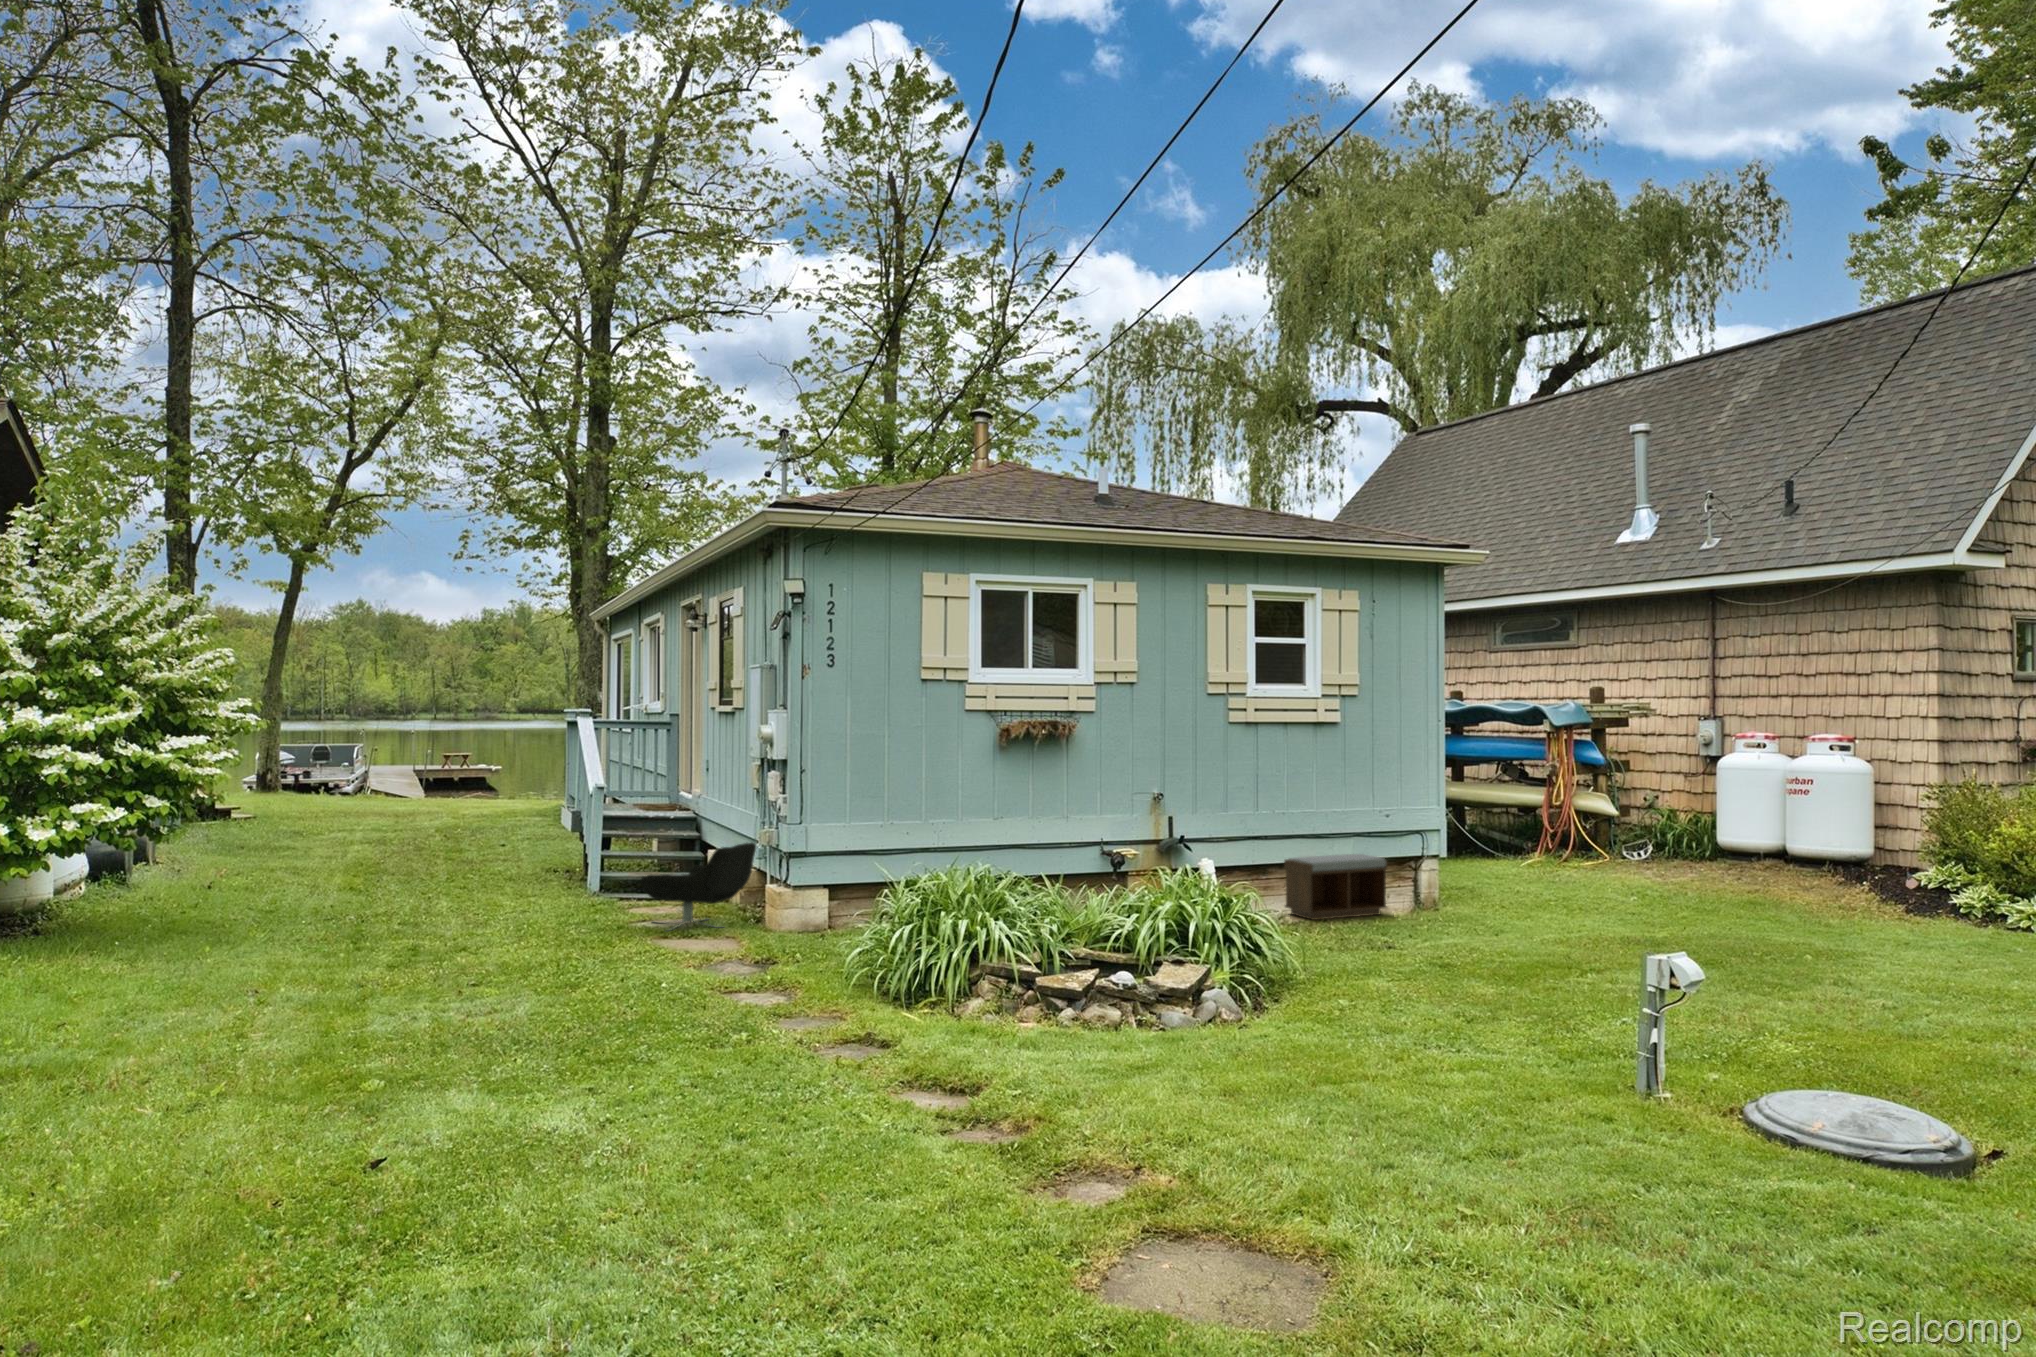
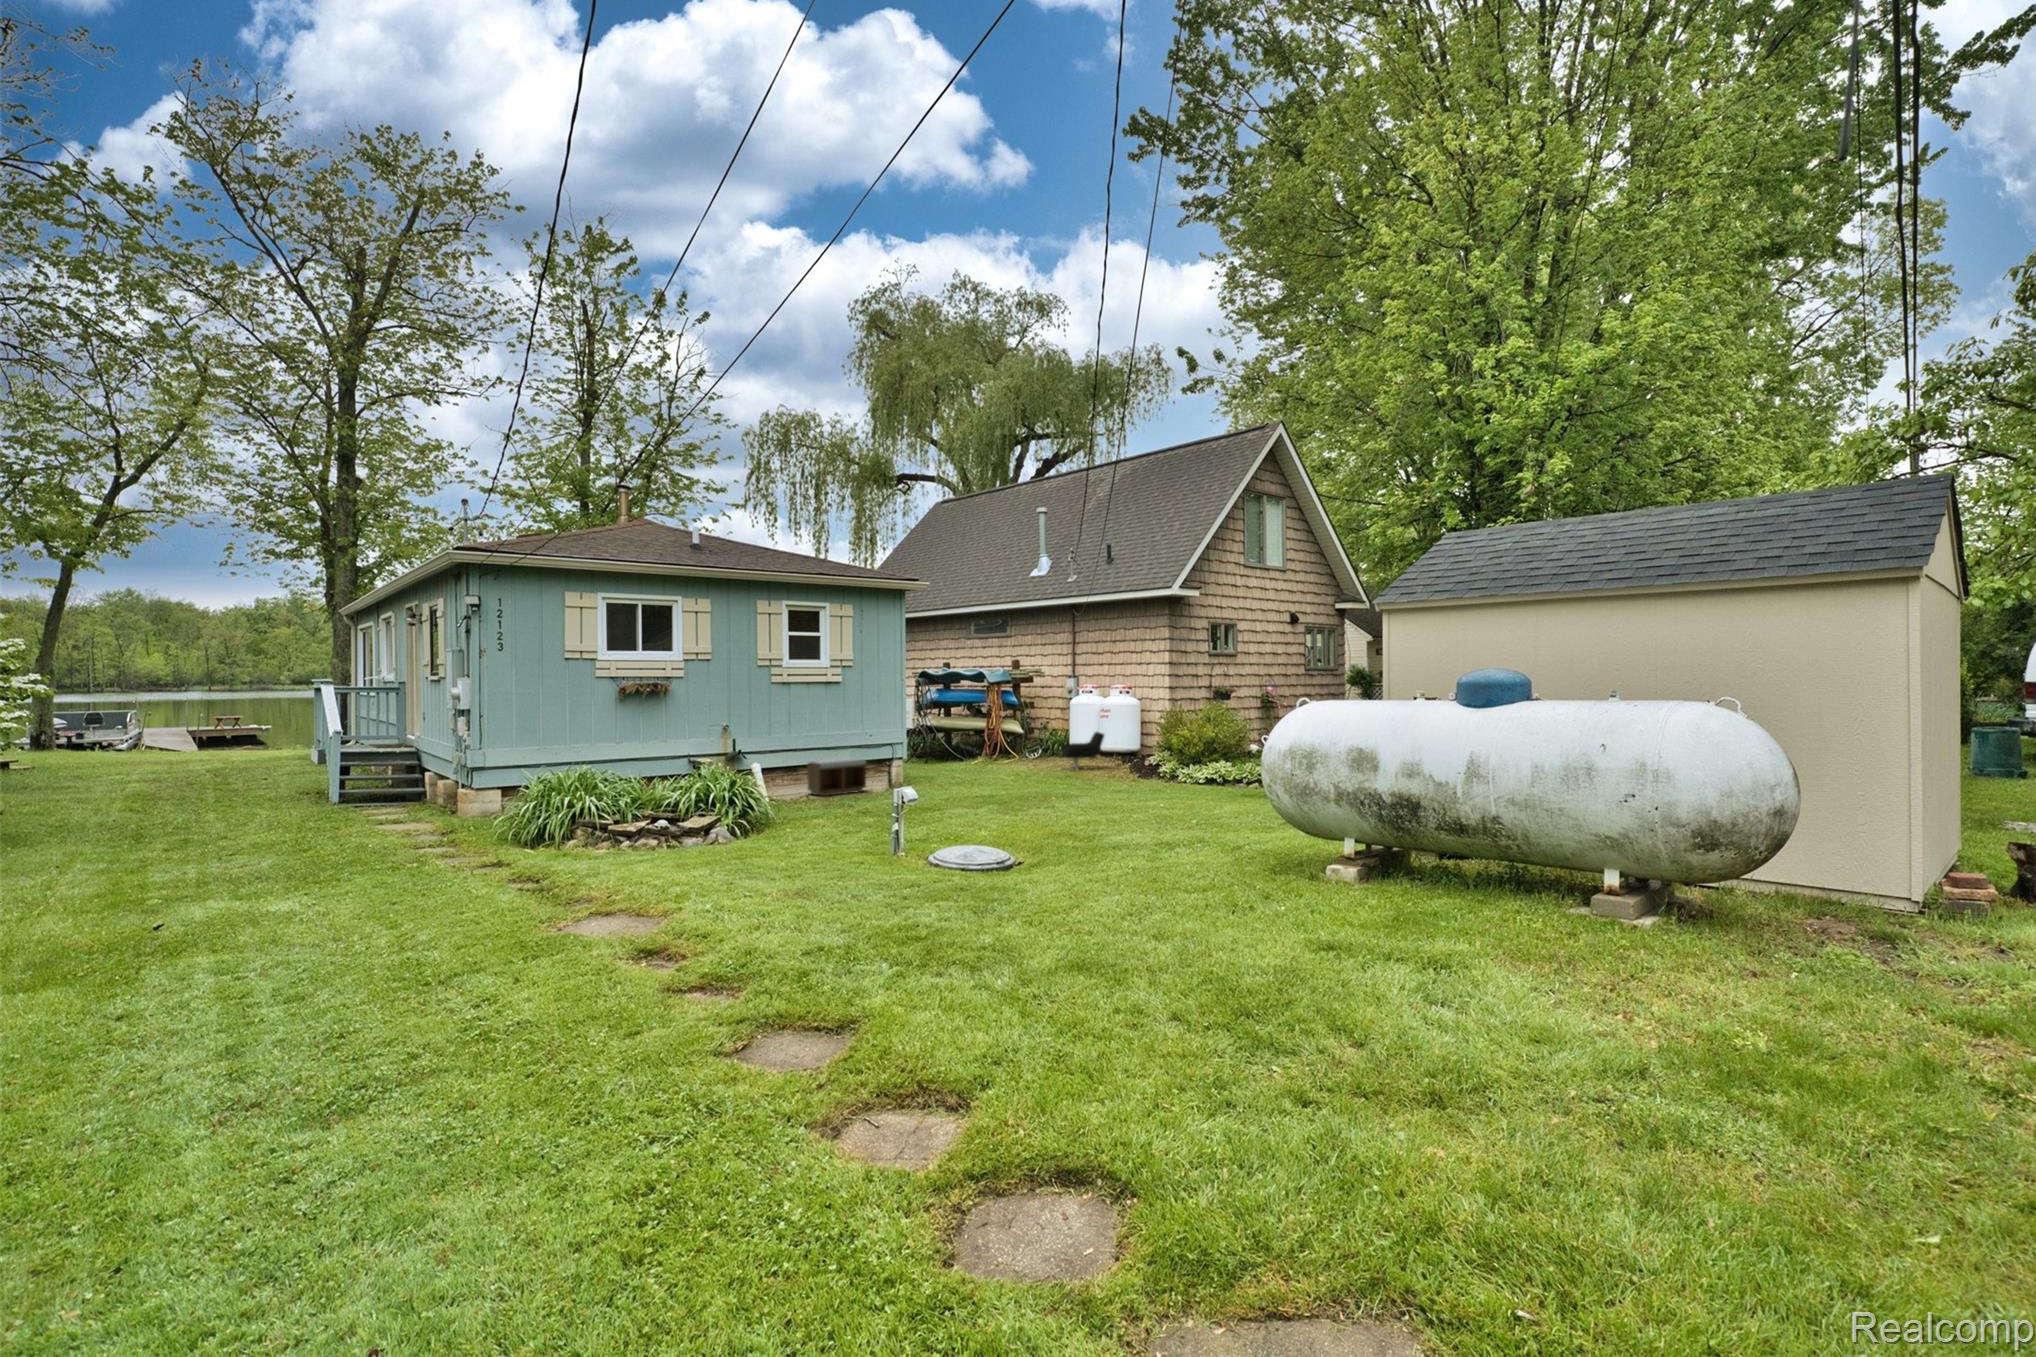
lounge chair: present [640,843,756,931] -> present [1062,732,1104,770]

